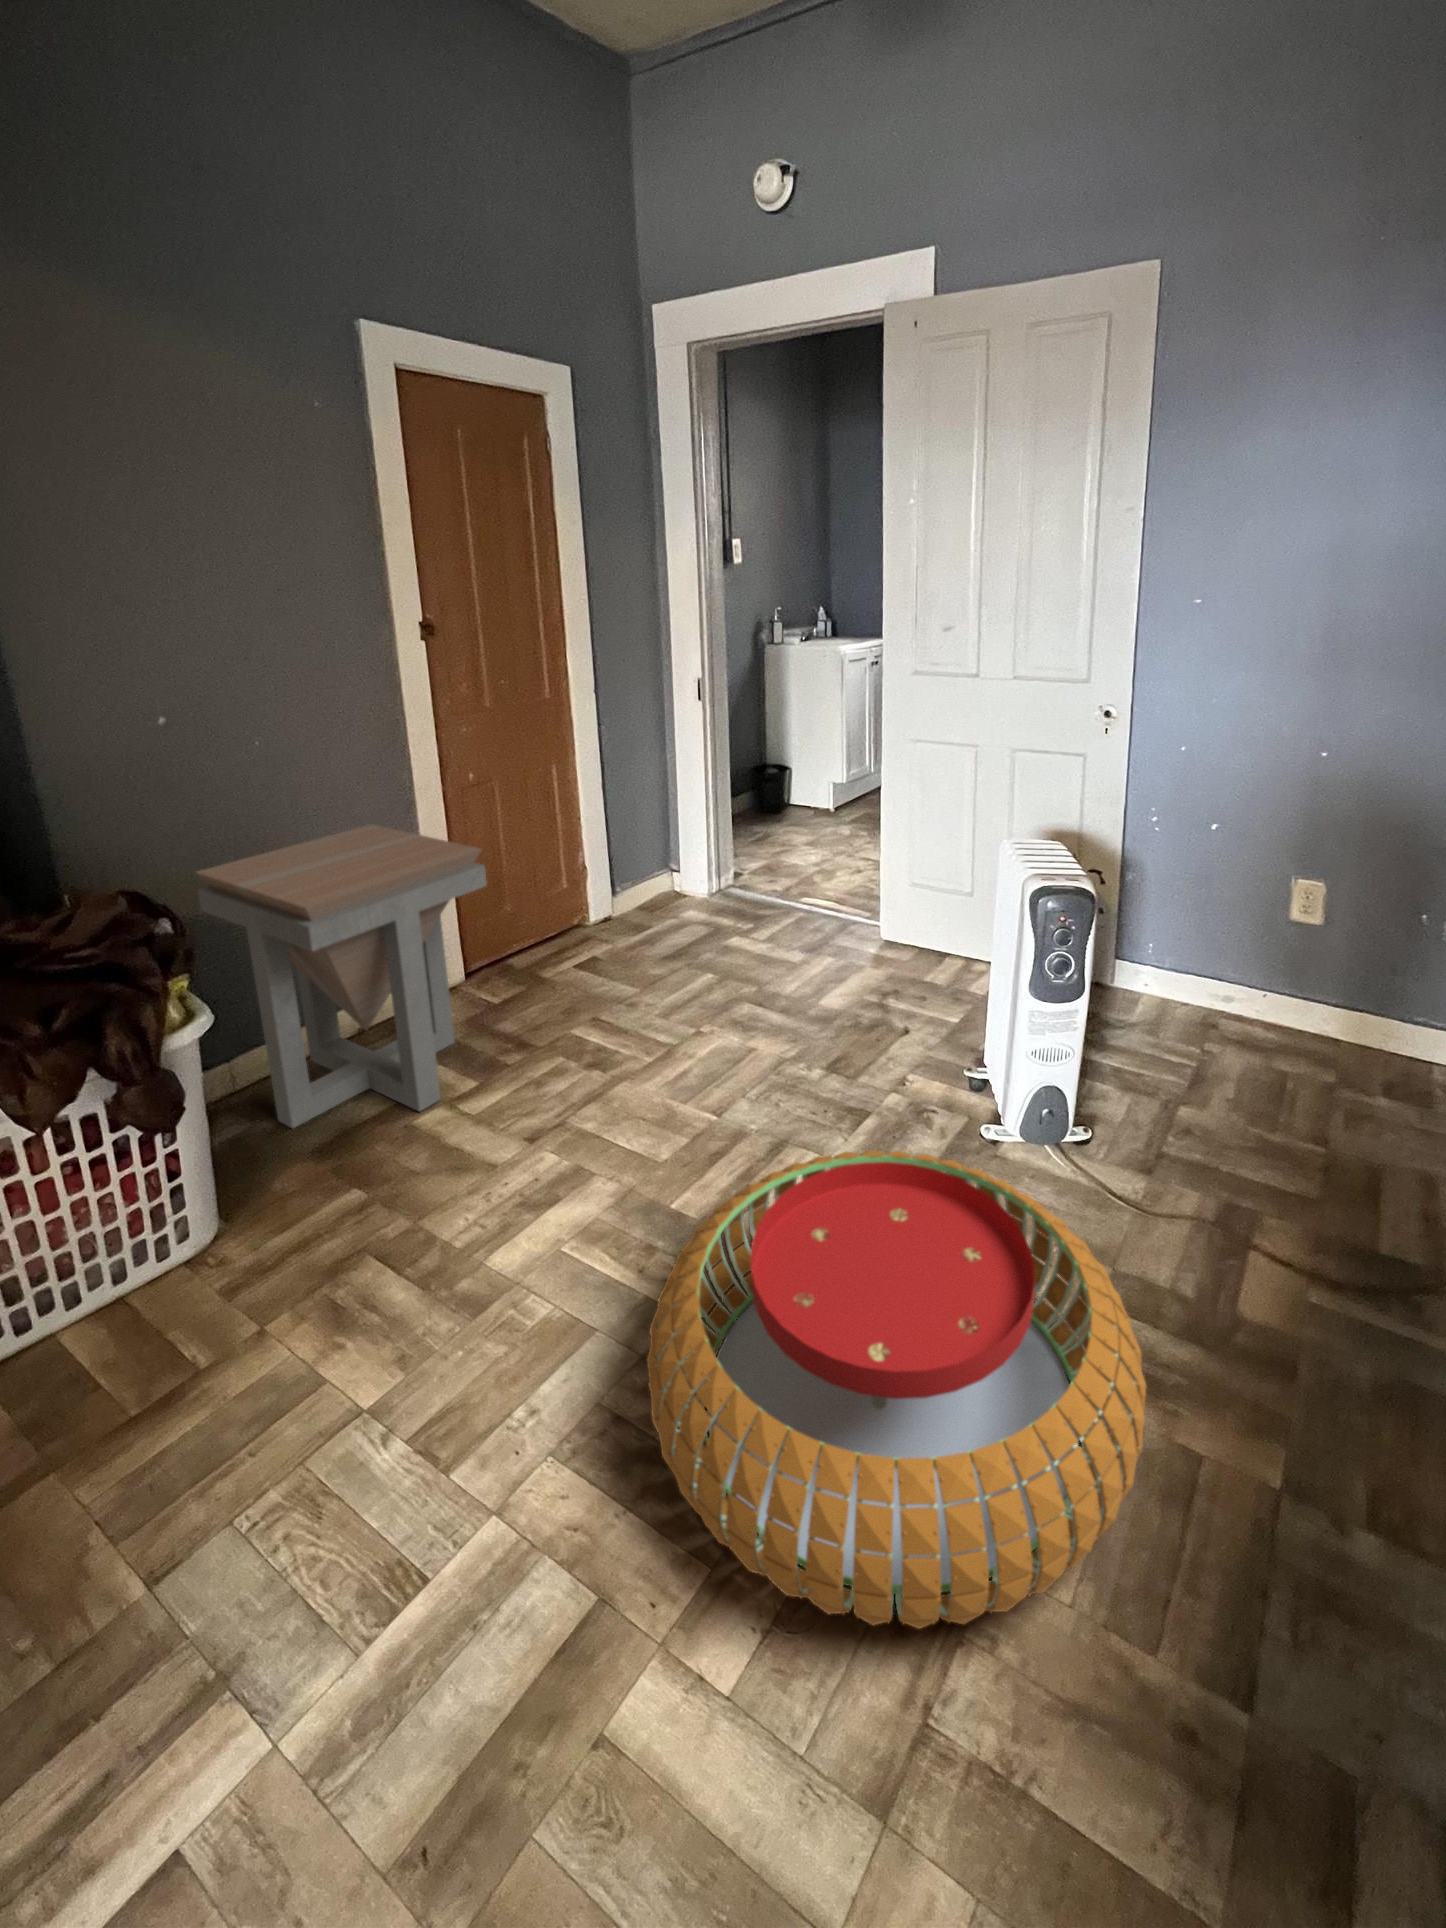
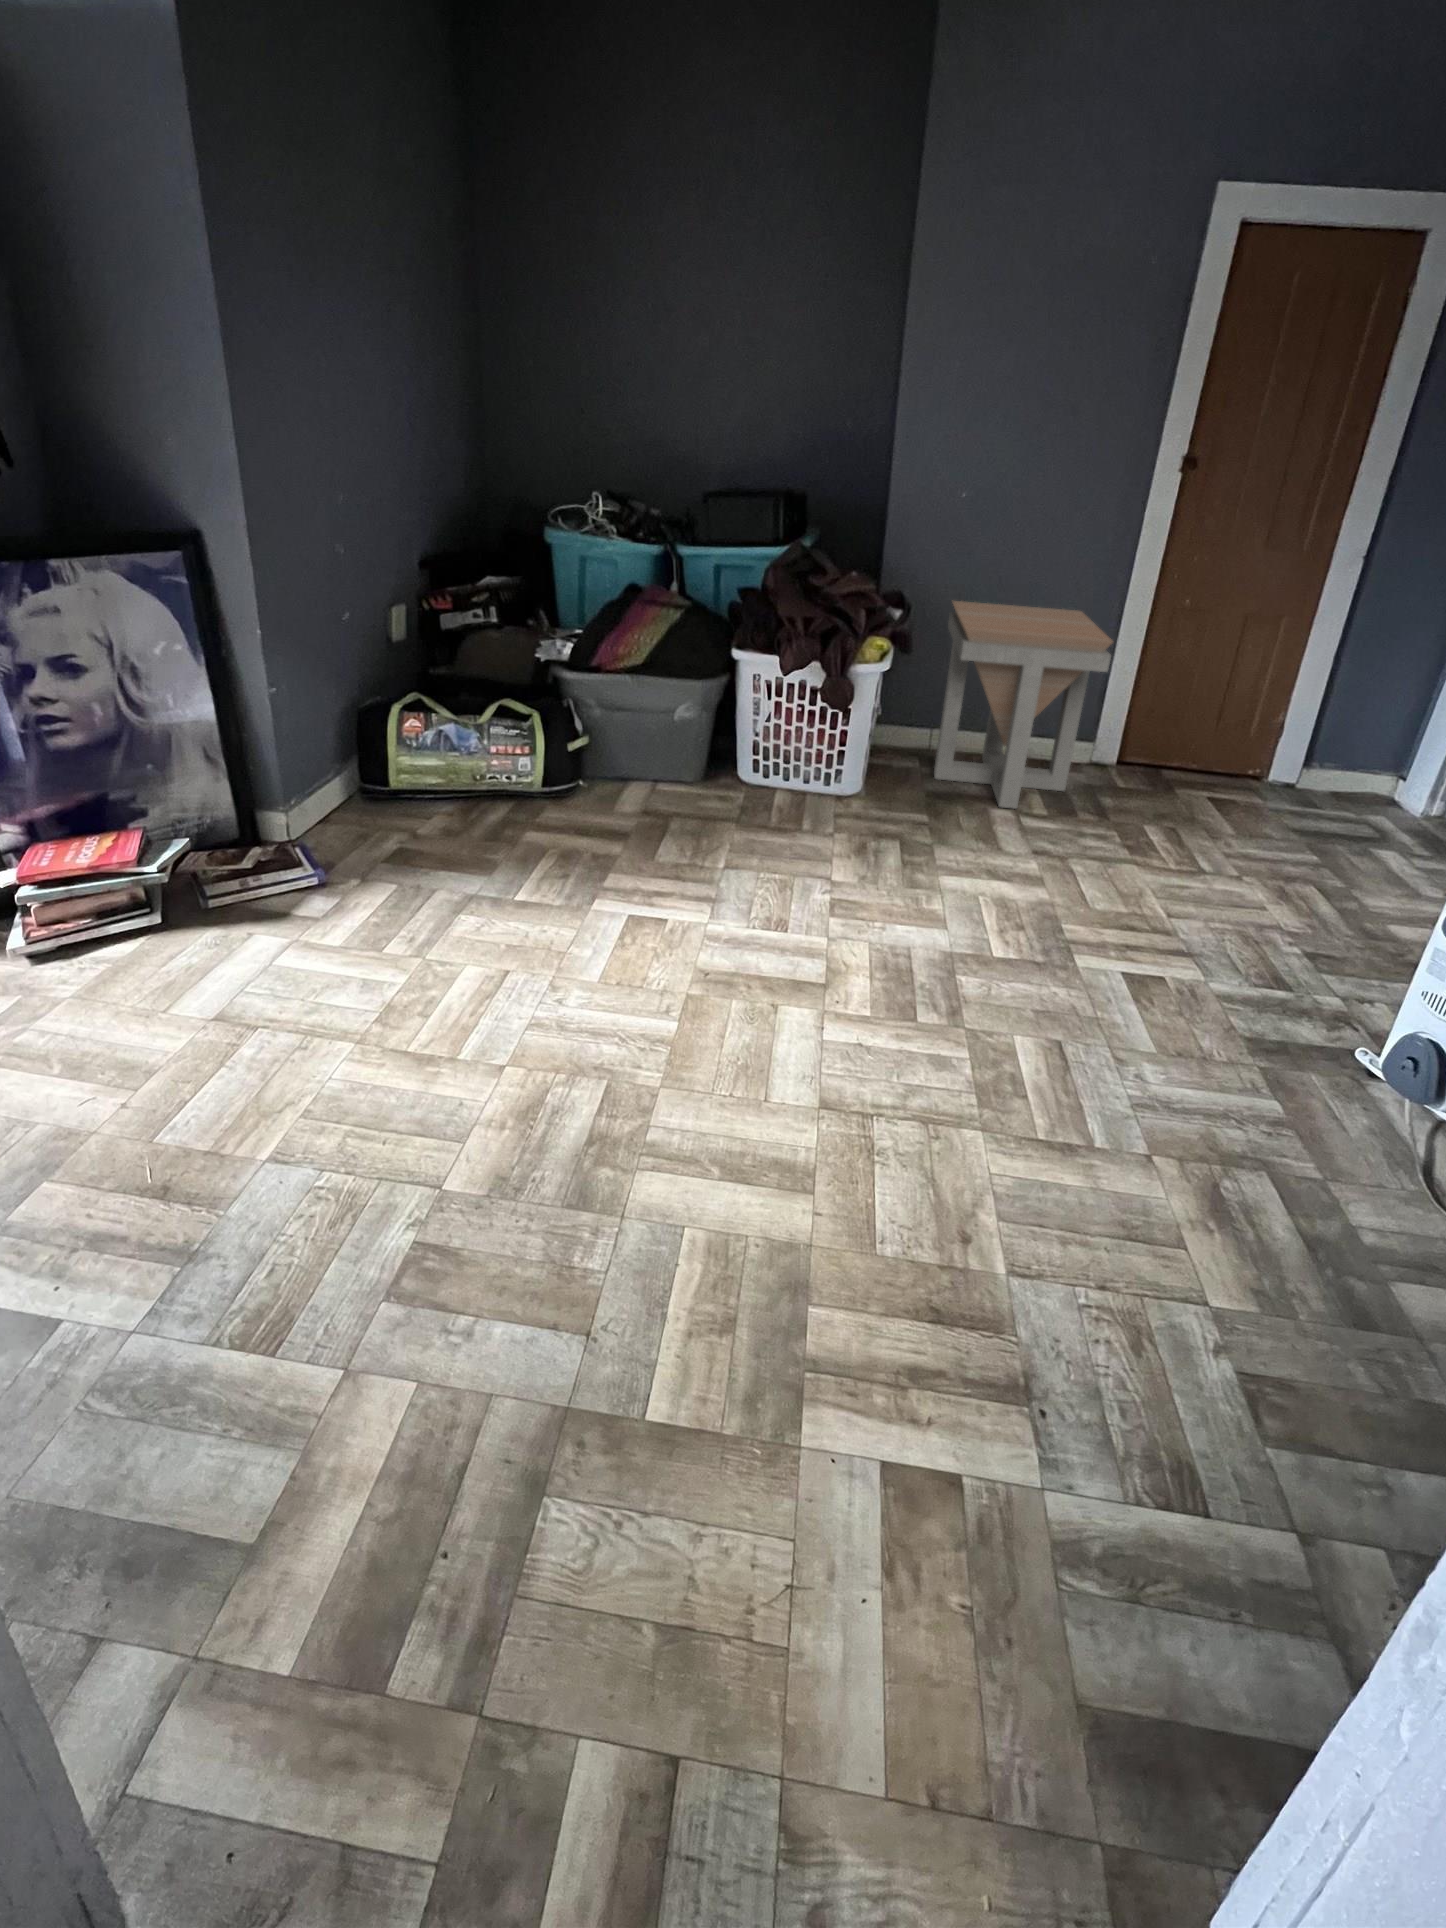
pouf: present [647,1150,1147,1629] -> none [868,895,1257,1178]

